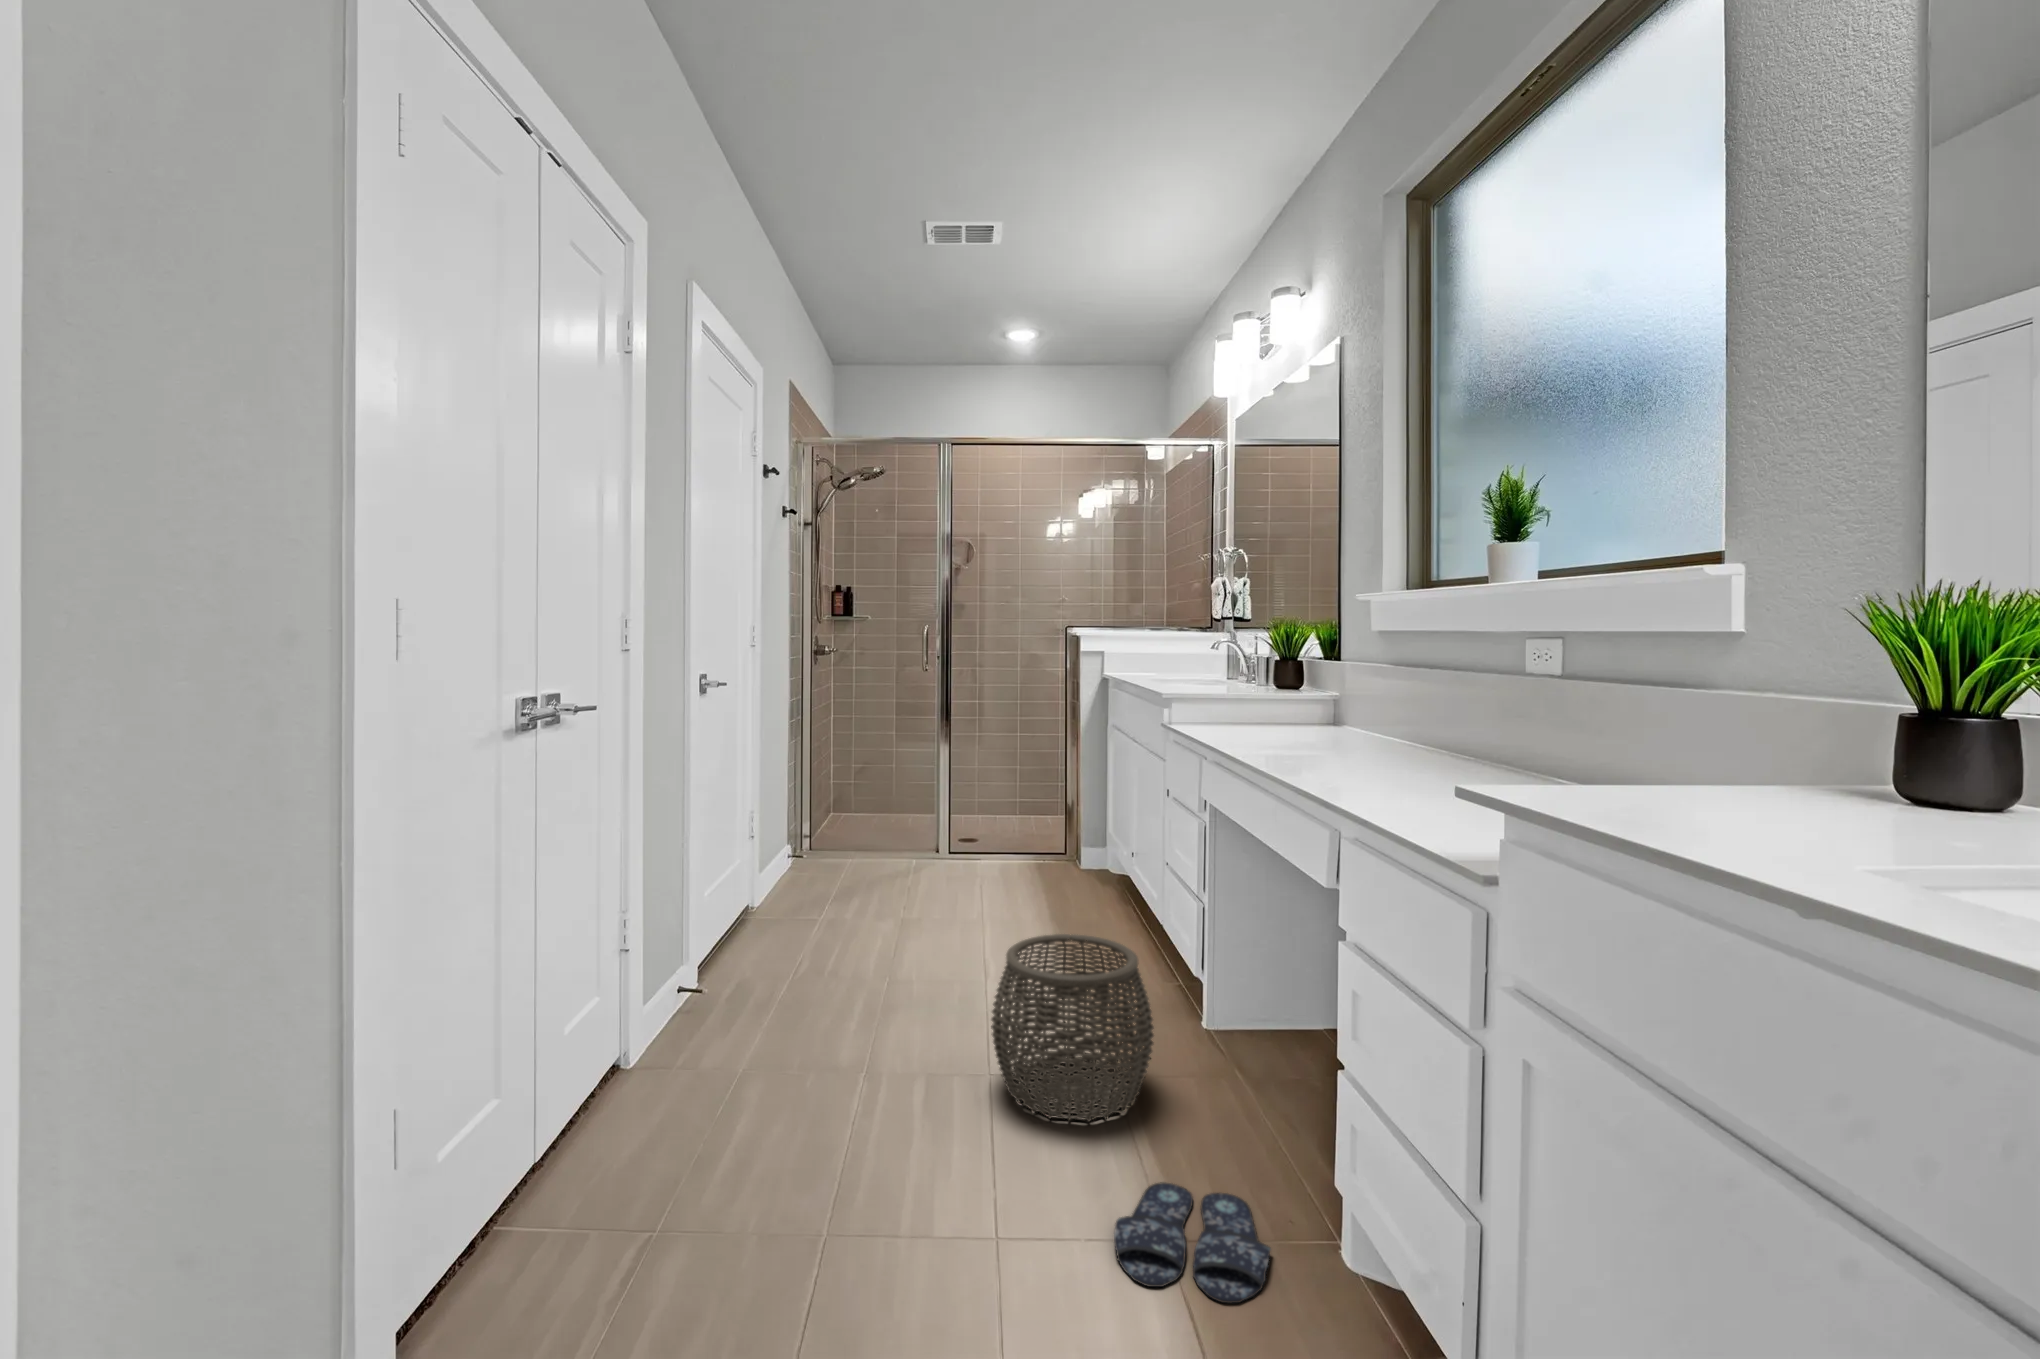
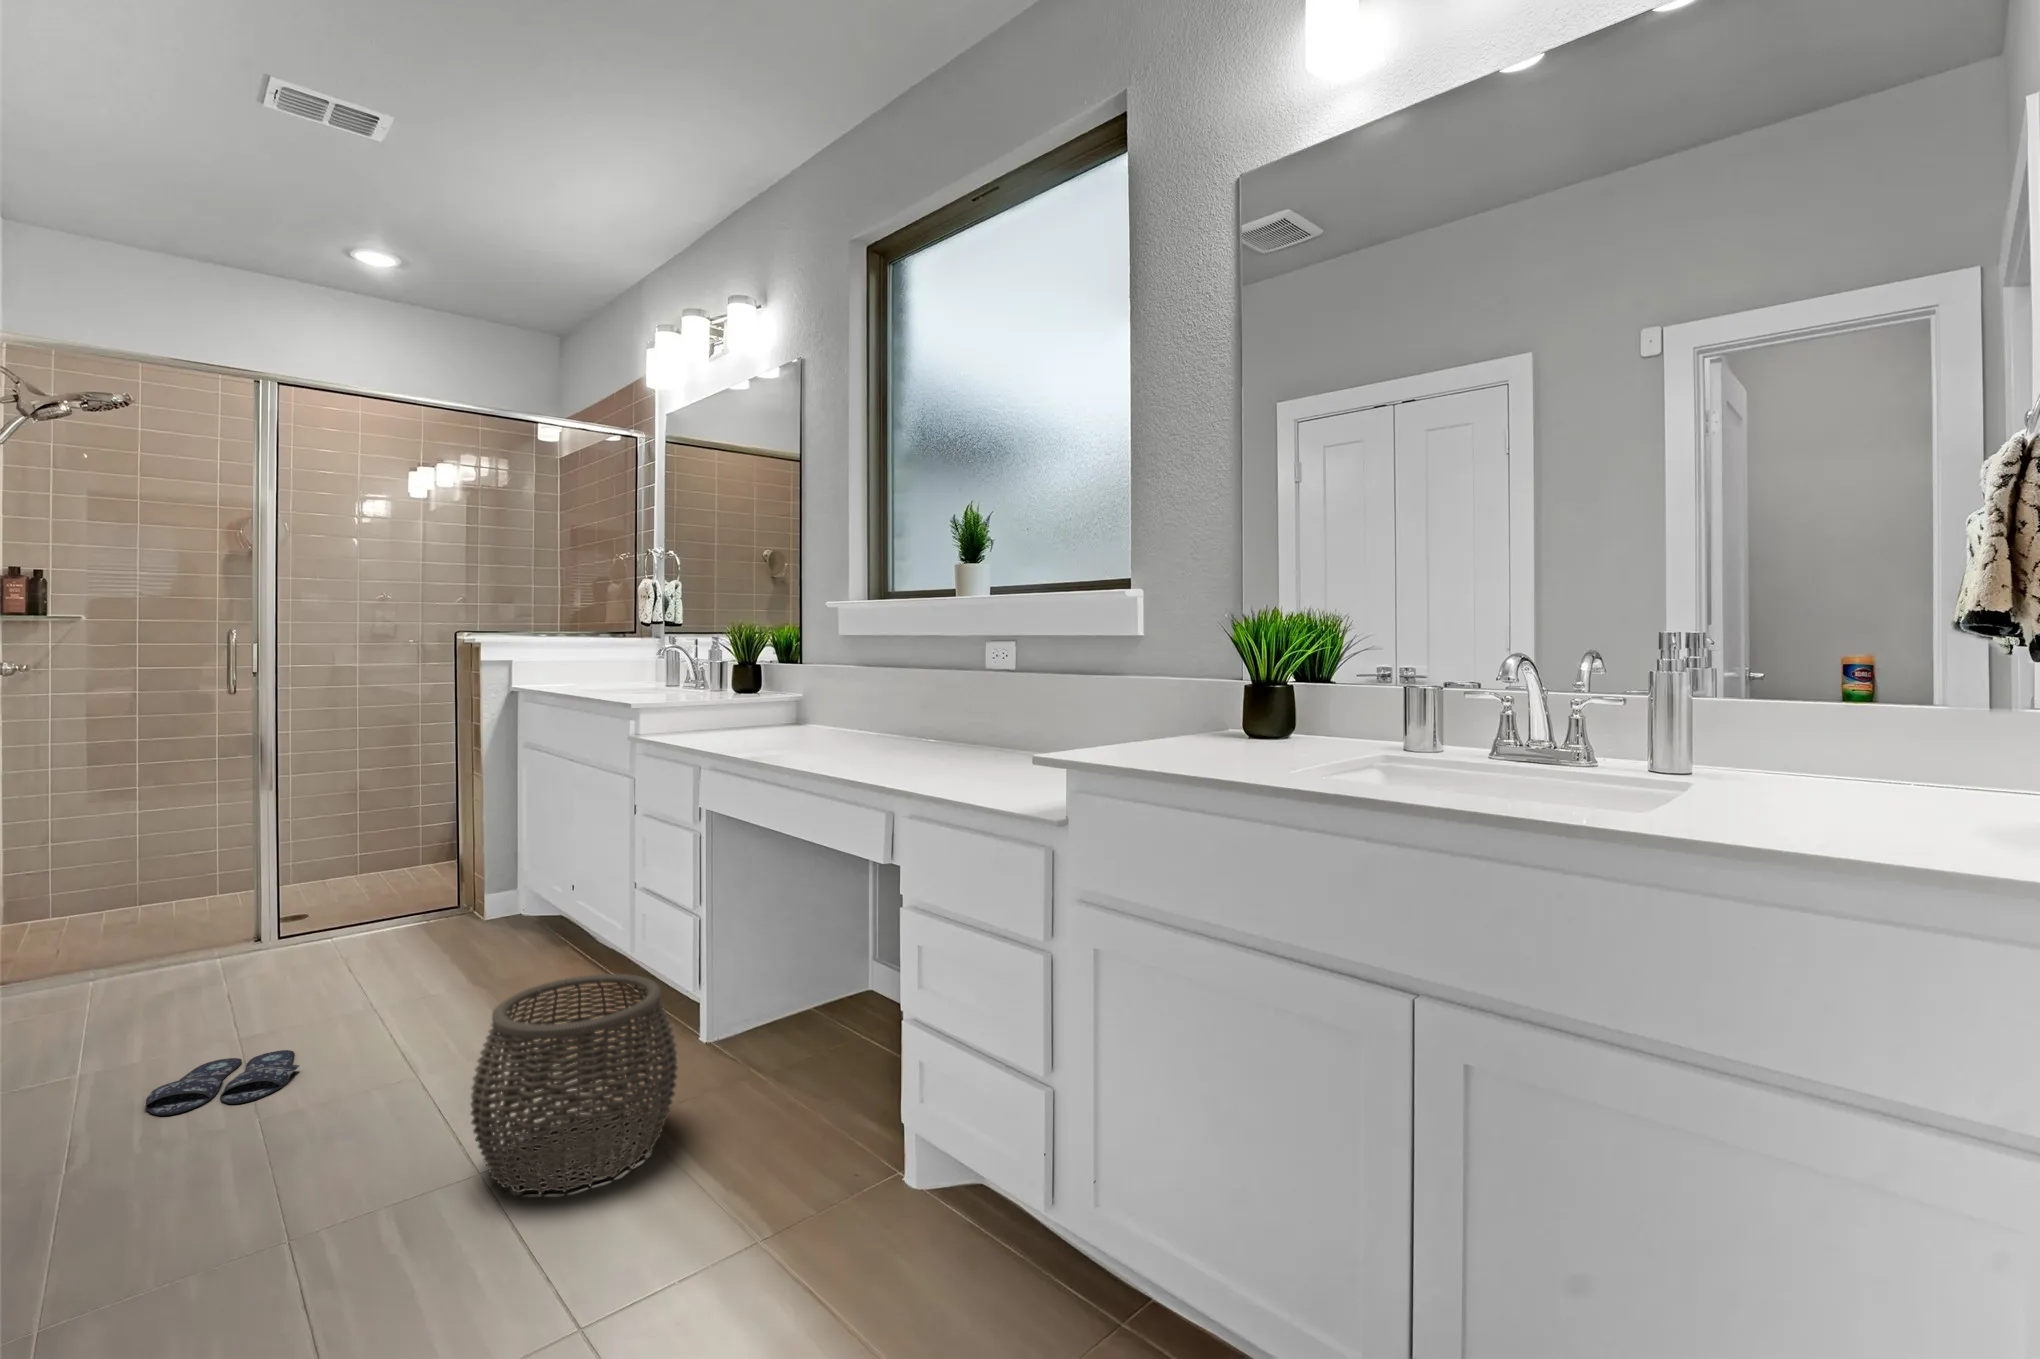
slippers: present [1114,1182,1271,1303] -> present [146,1050,299,1116]

